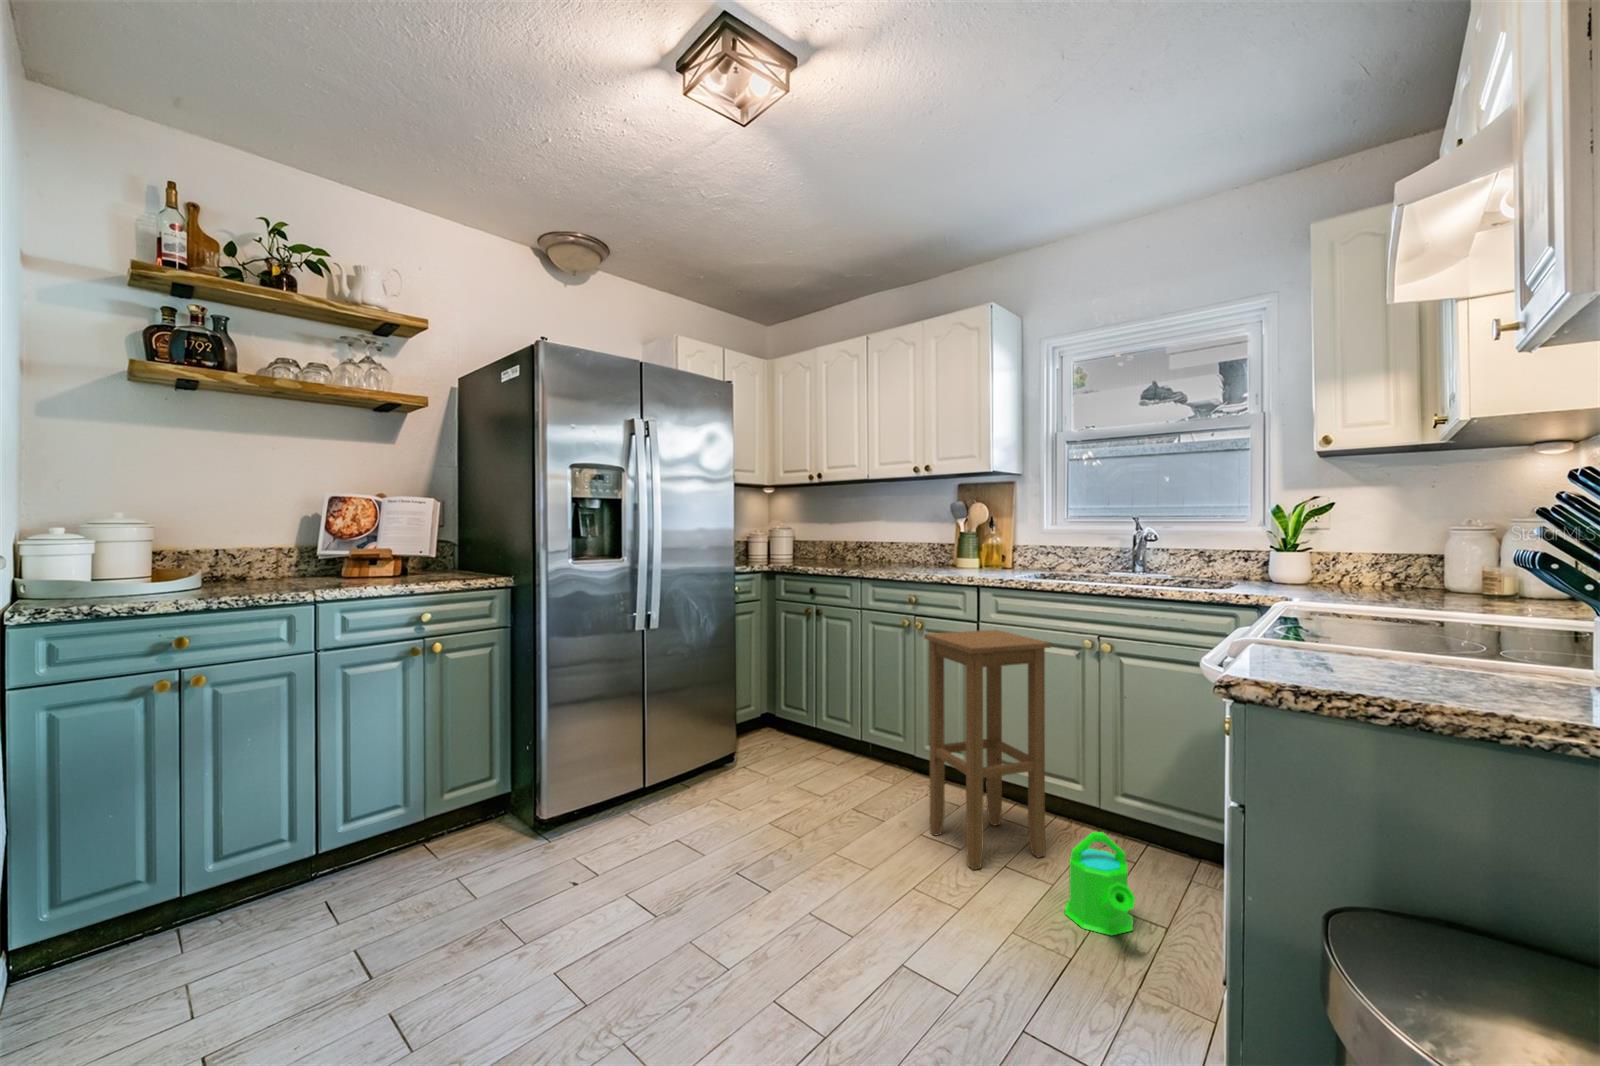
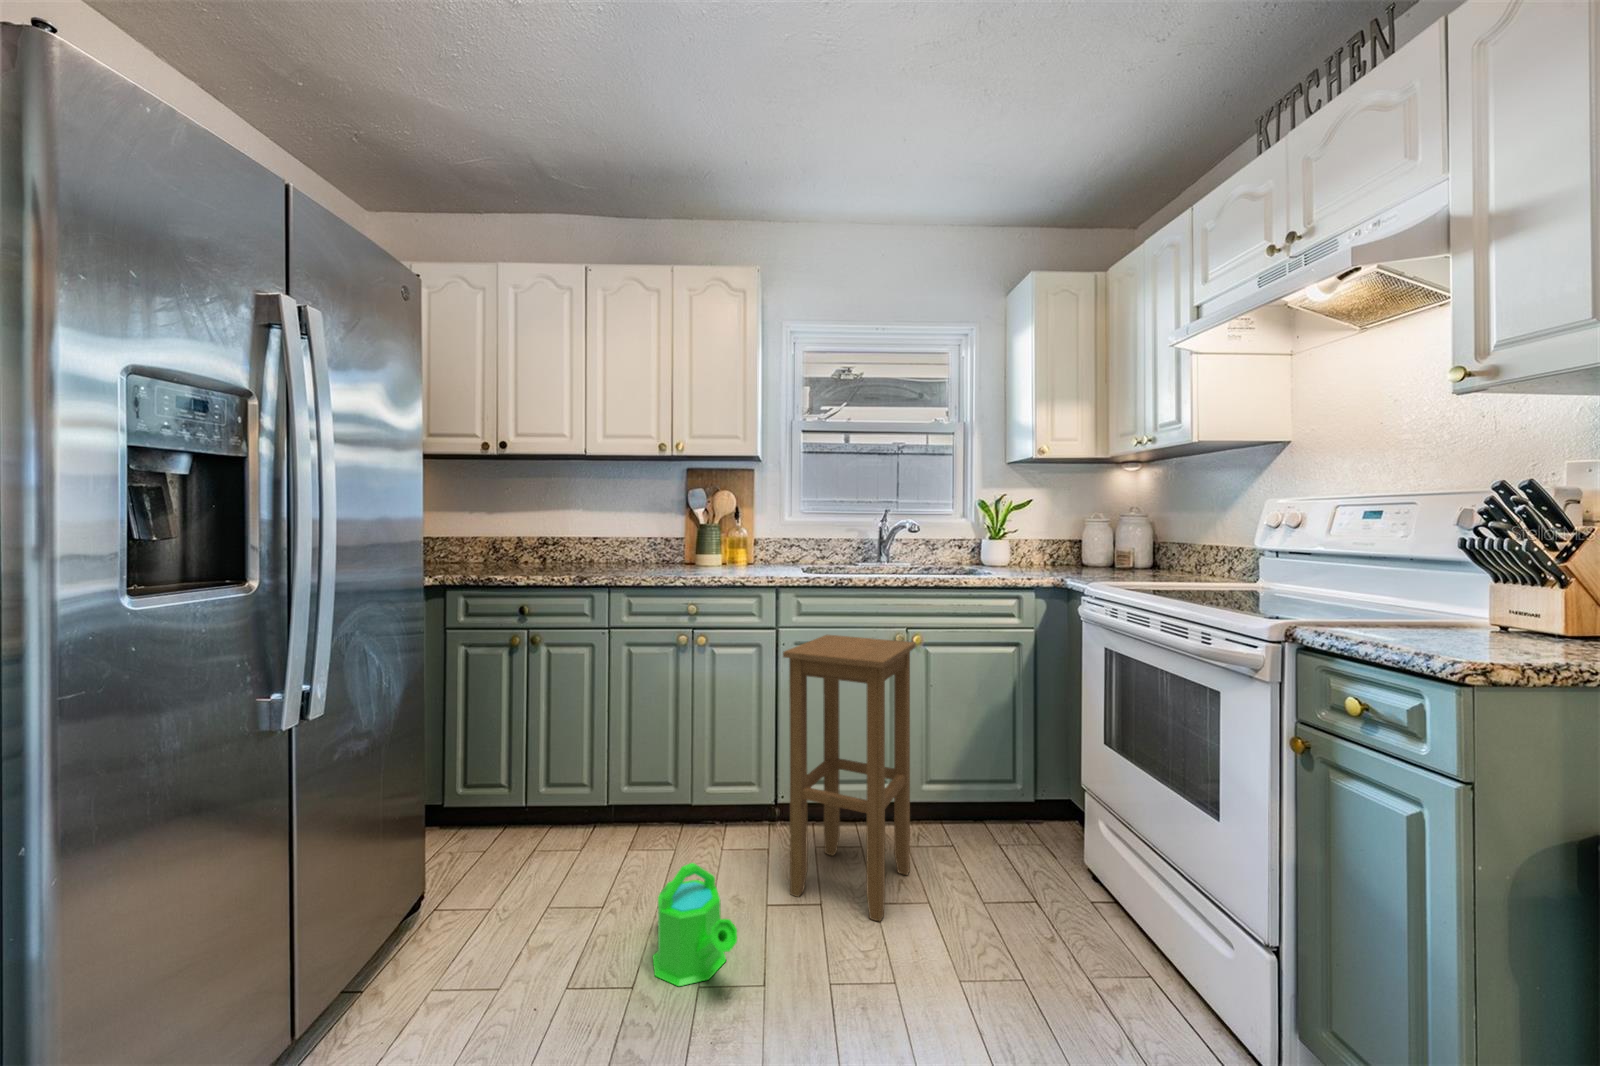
watering can: present [1064,832,1135,935] -> present [652,863,737,986]

